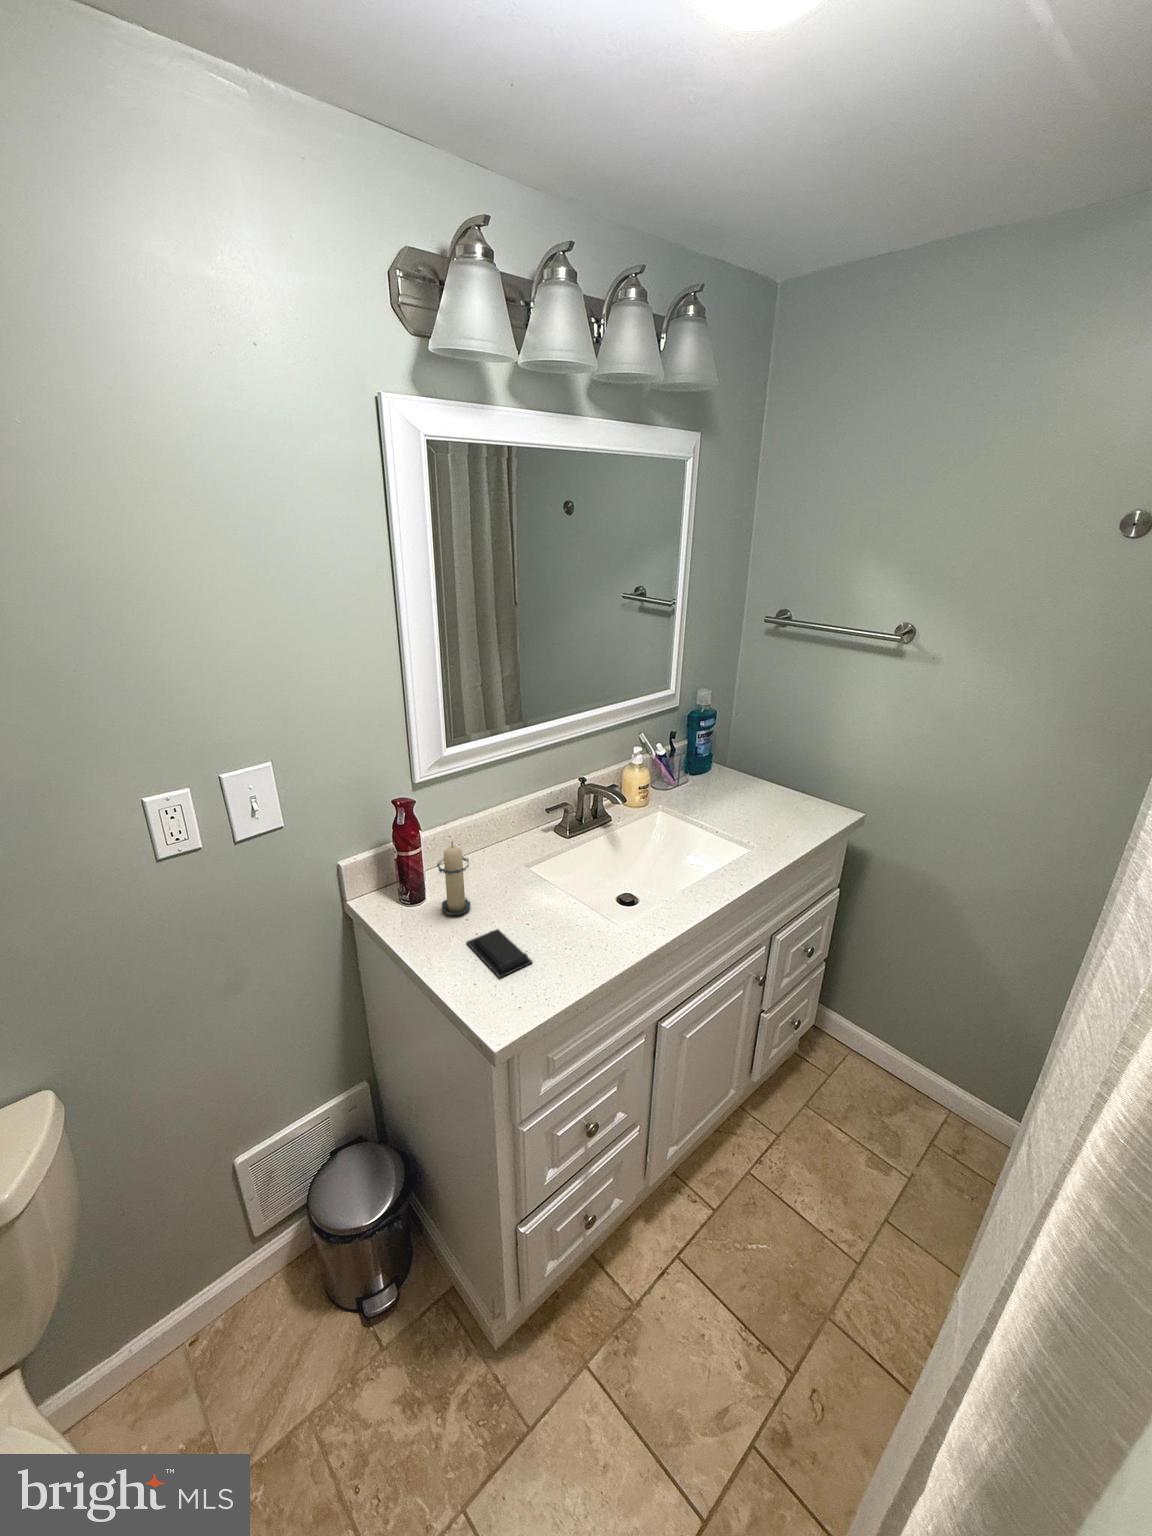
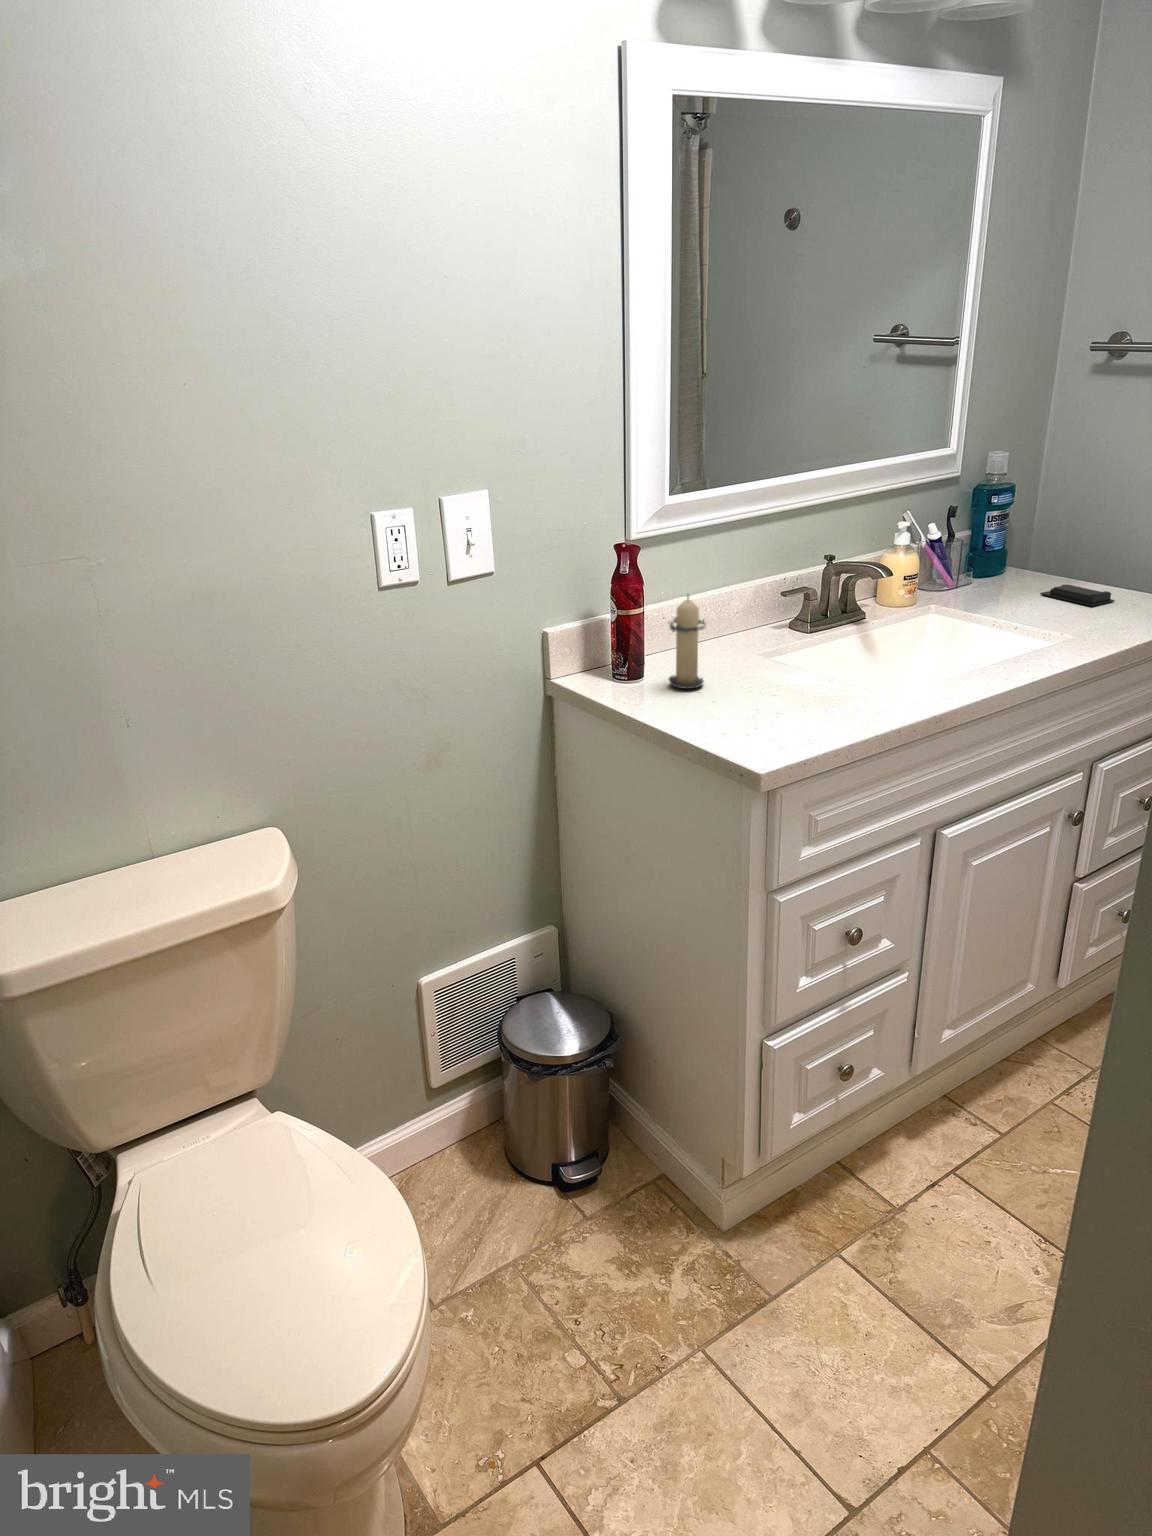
soap bar: present [467,929,532,977] -> present [1040,585,1115,606]

